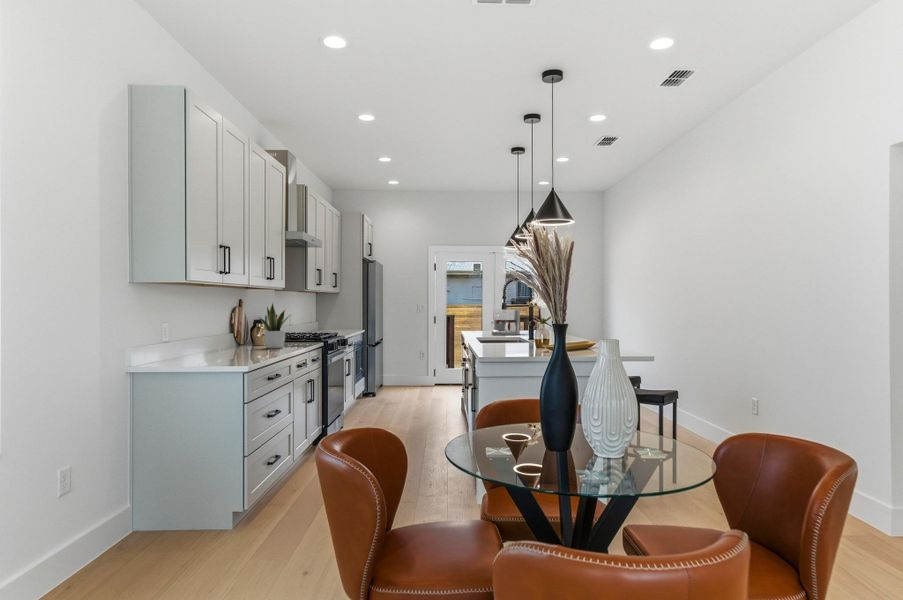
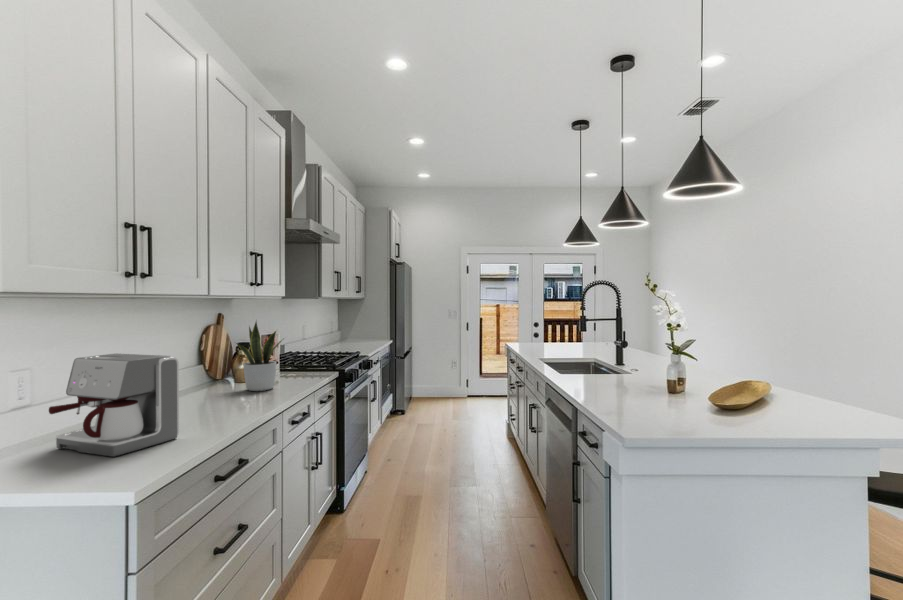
coffee maker: present [491,310,520,335] -> present [49,354,179,457]

